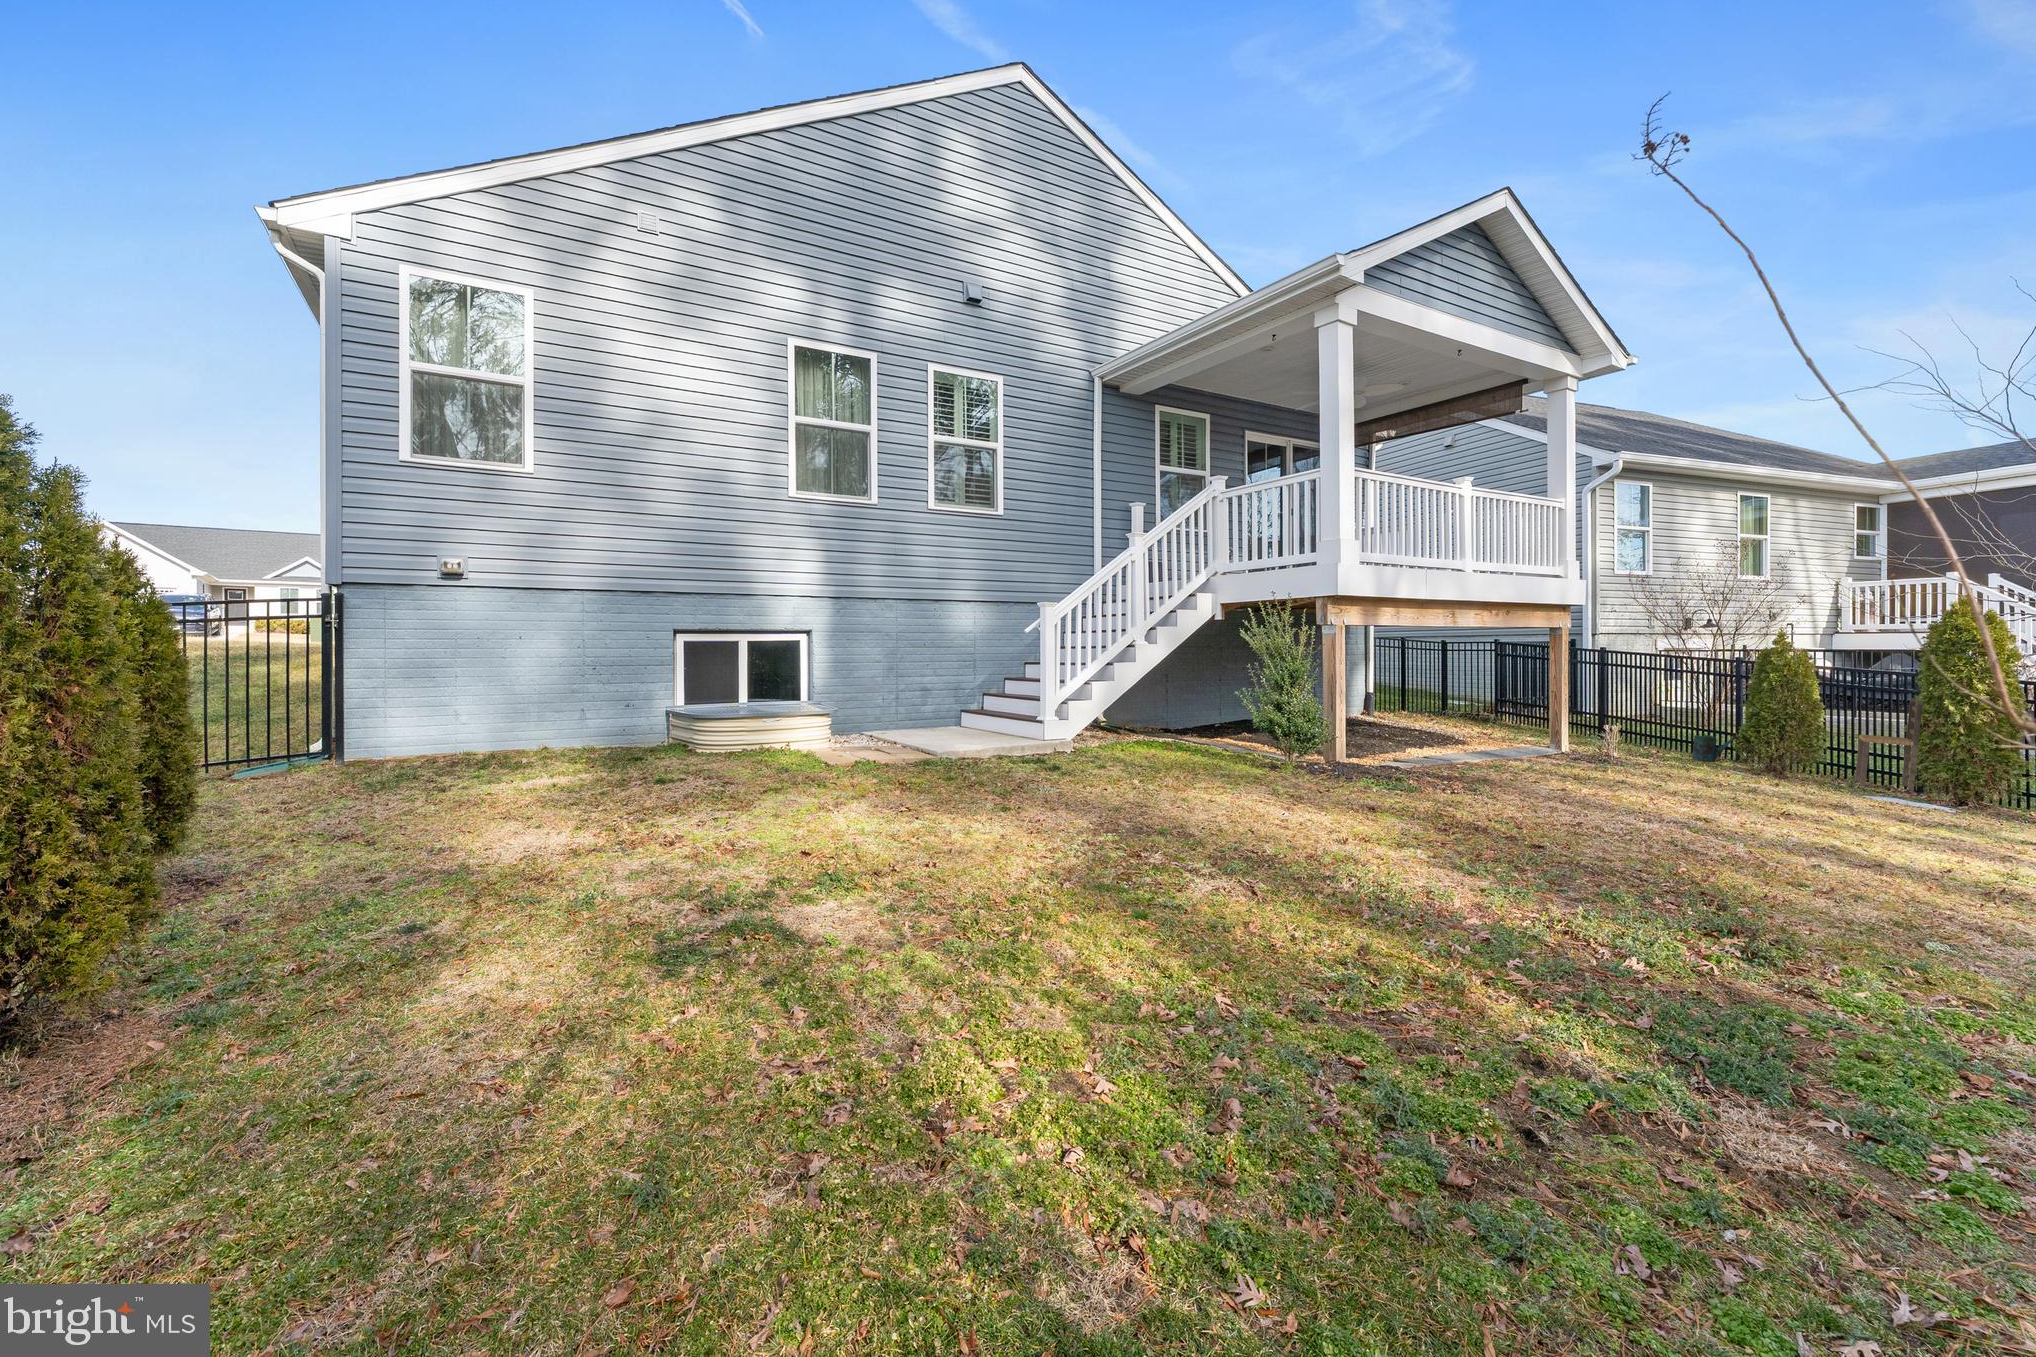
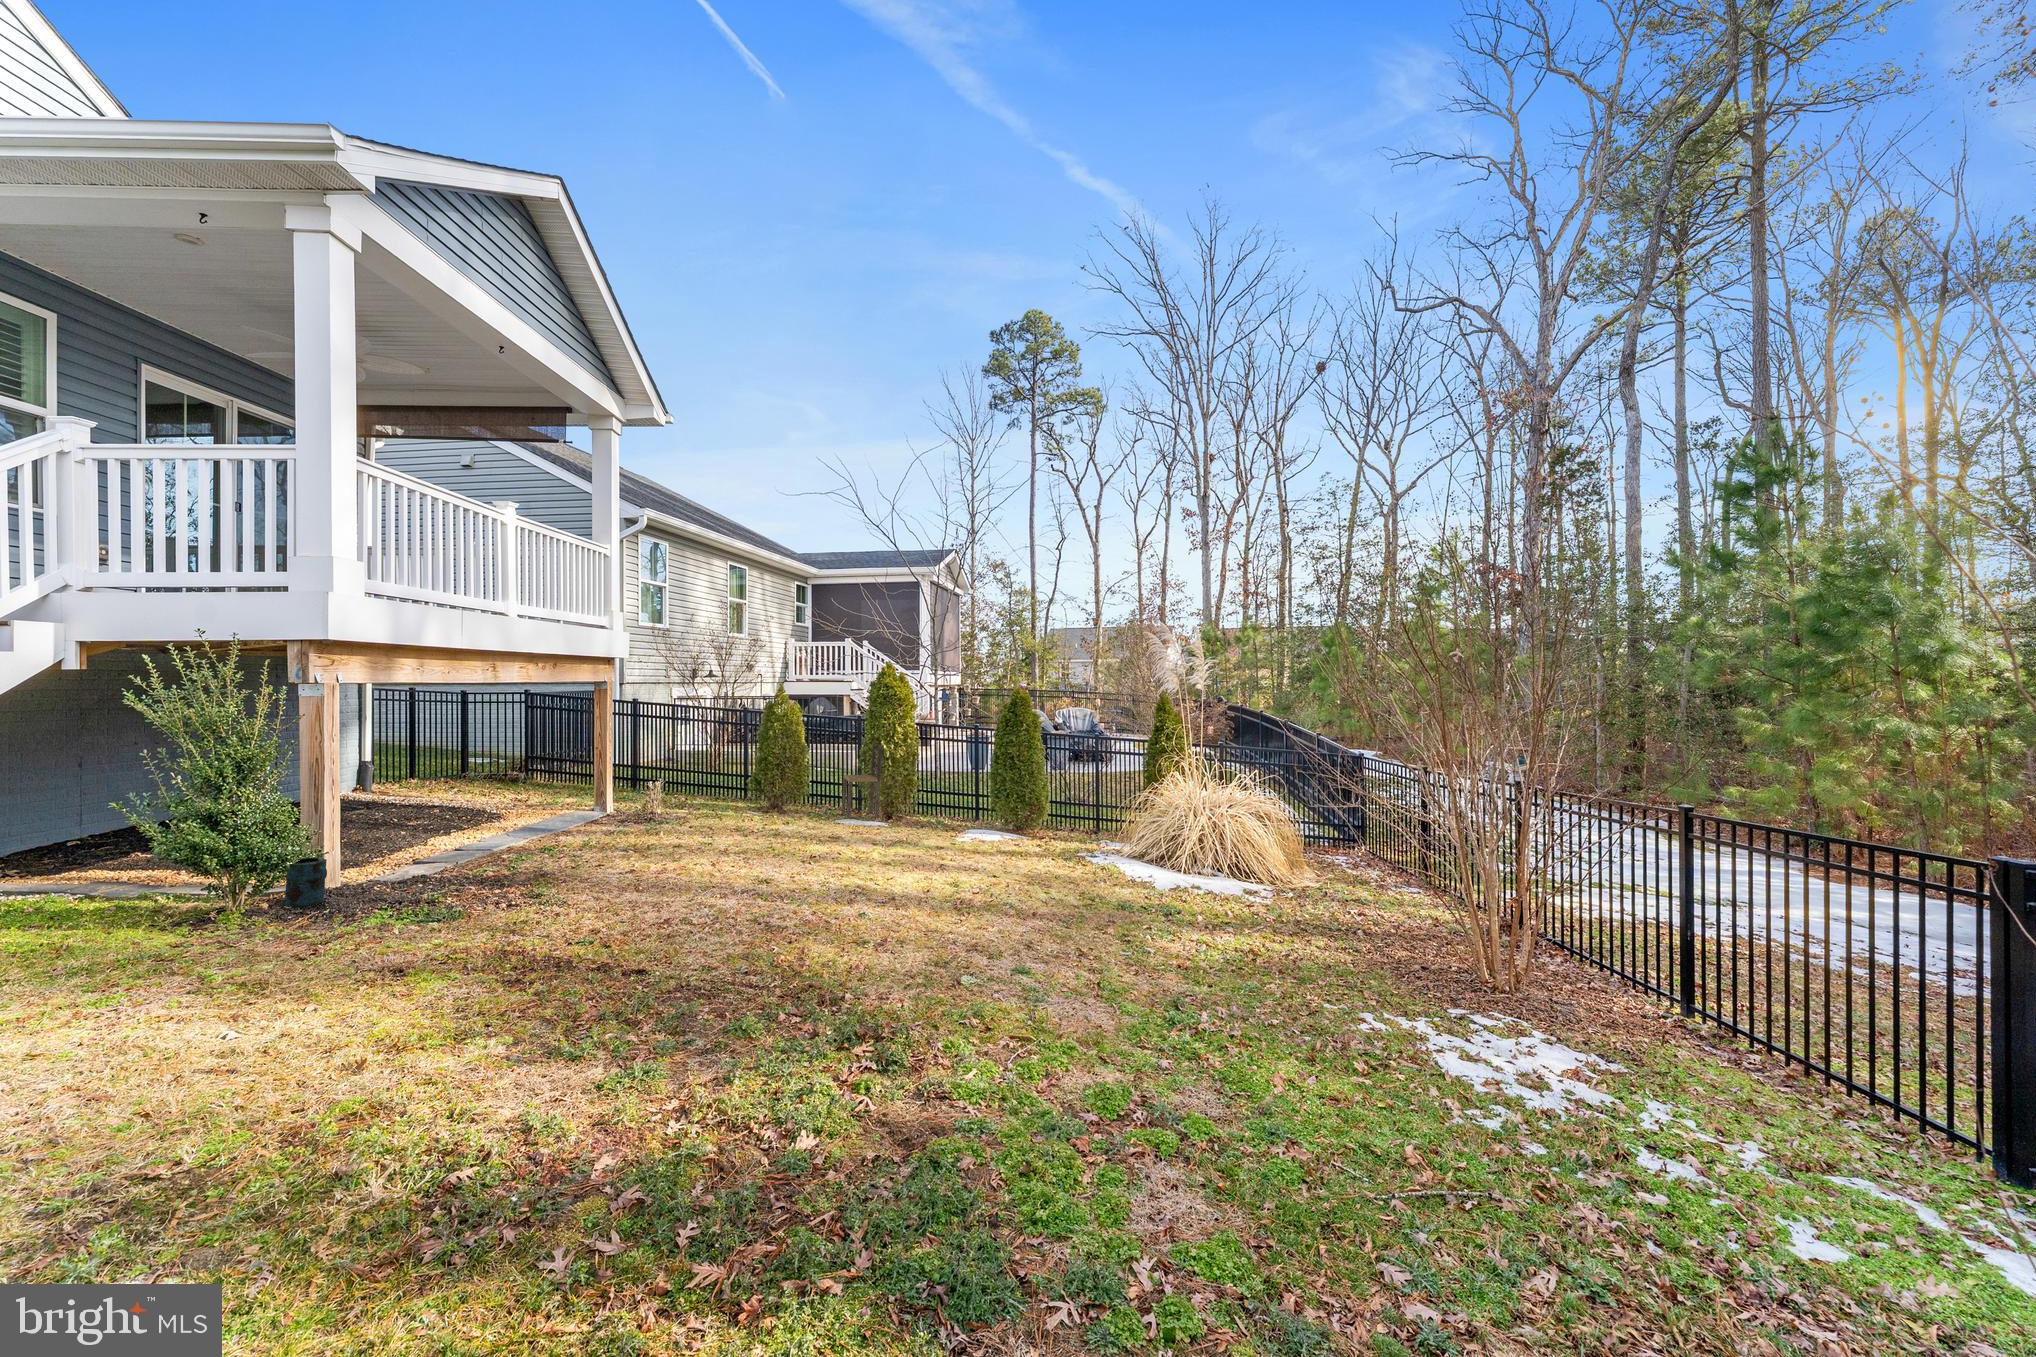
watering can: present [1689,735,1738,762] -> present [284,857,327,906]

